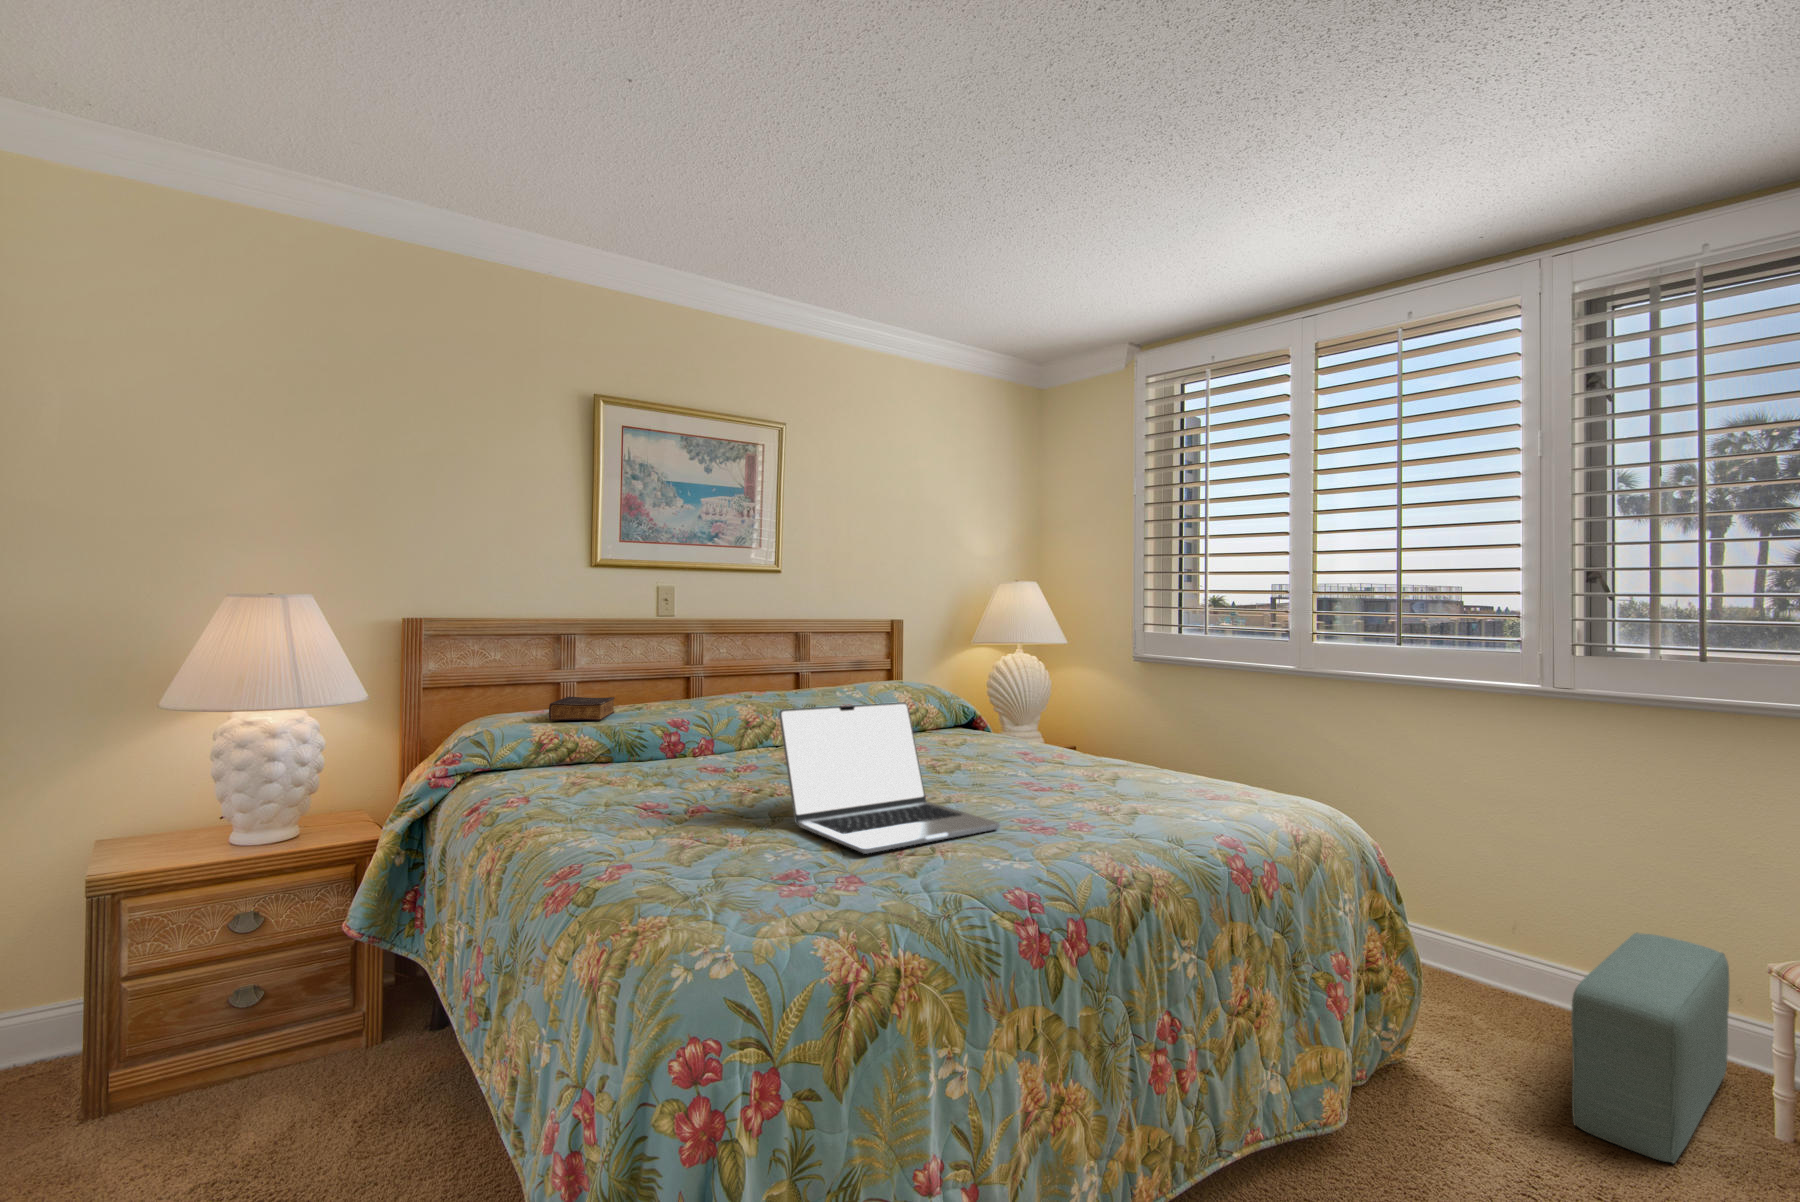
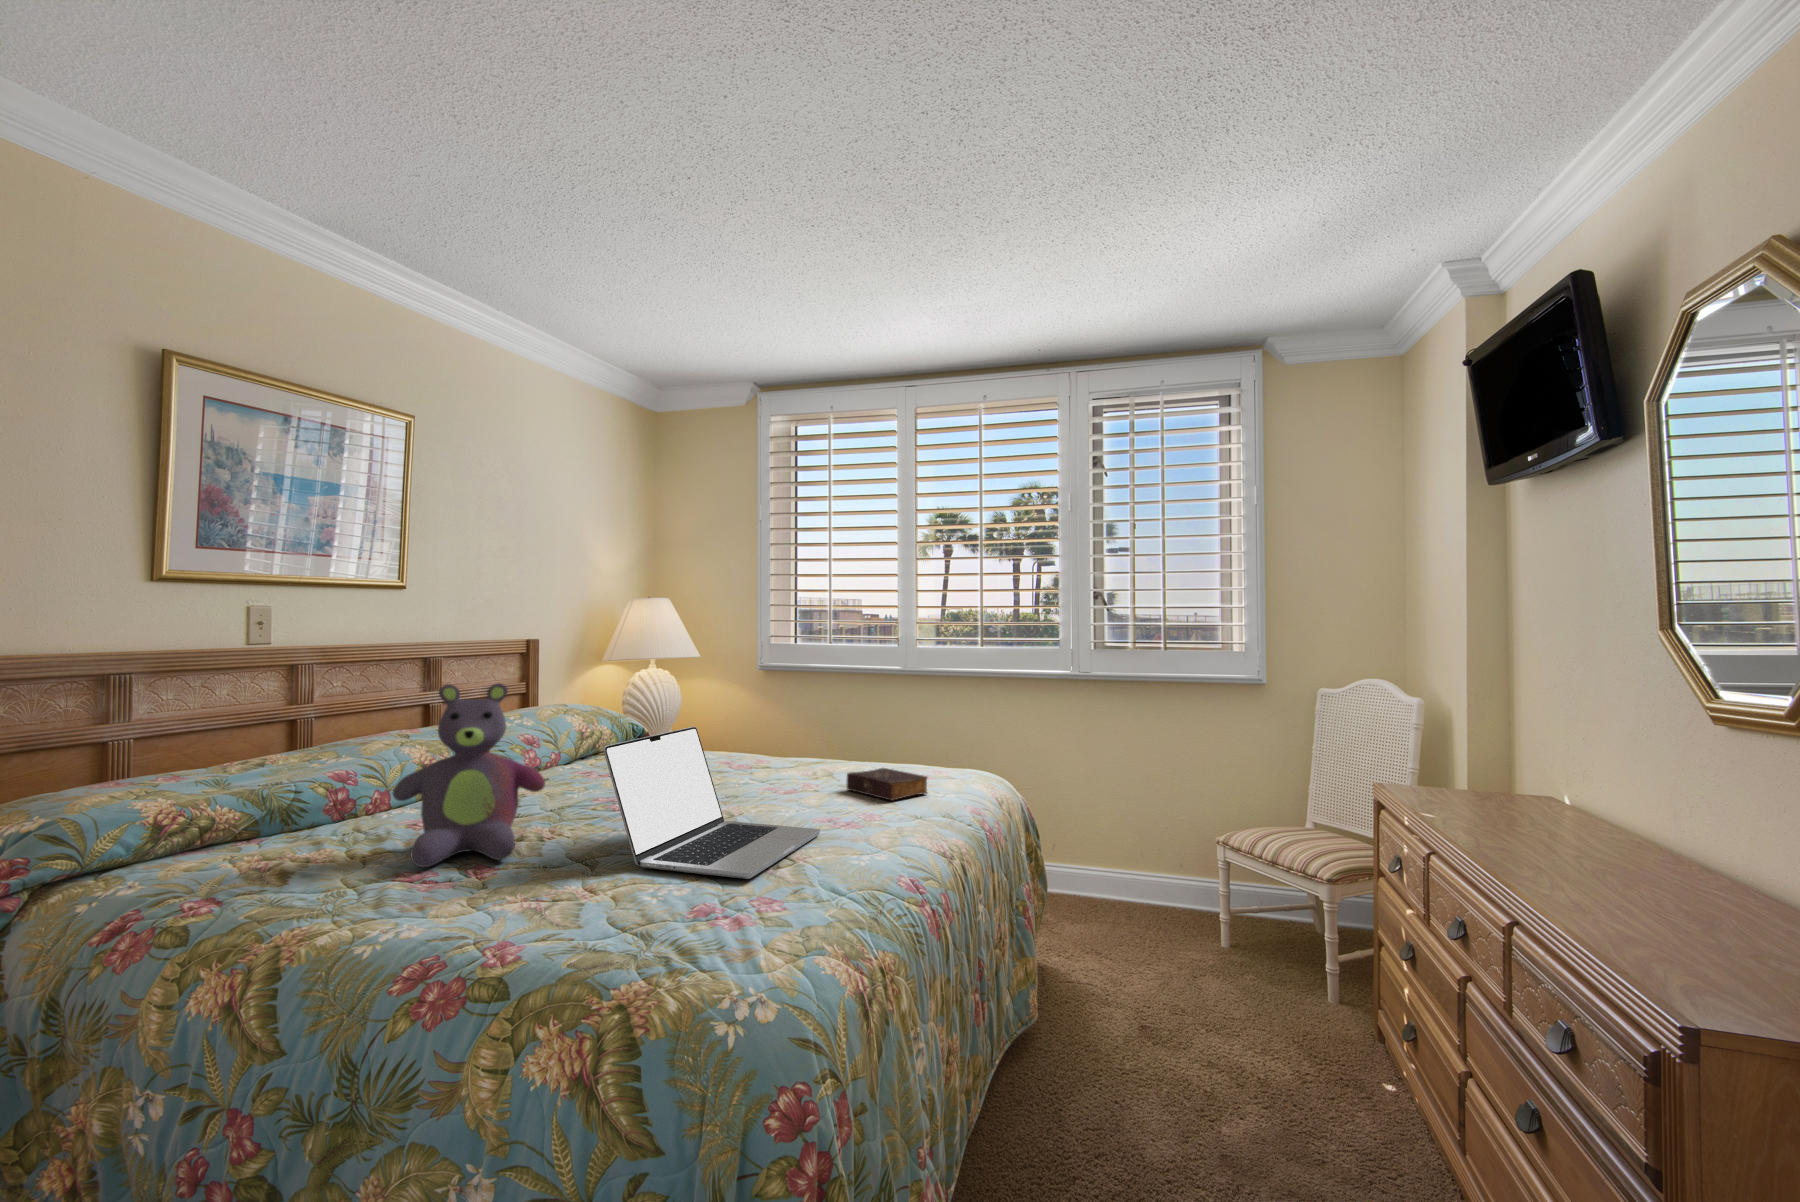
stuffed bear: none [652,648,772,802] -> present [393,683,545,867]
book: present [549,697,615,721] -> present [847,768,927,801]
pouf: present [1571,933,1729,1163] -> none [1126,835,1186,976]

